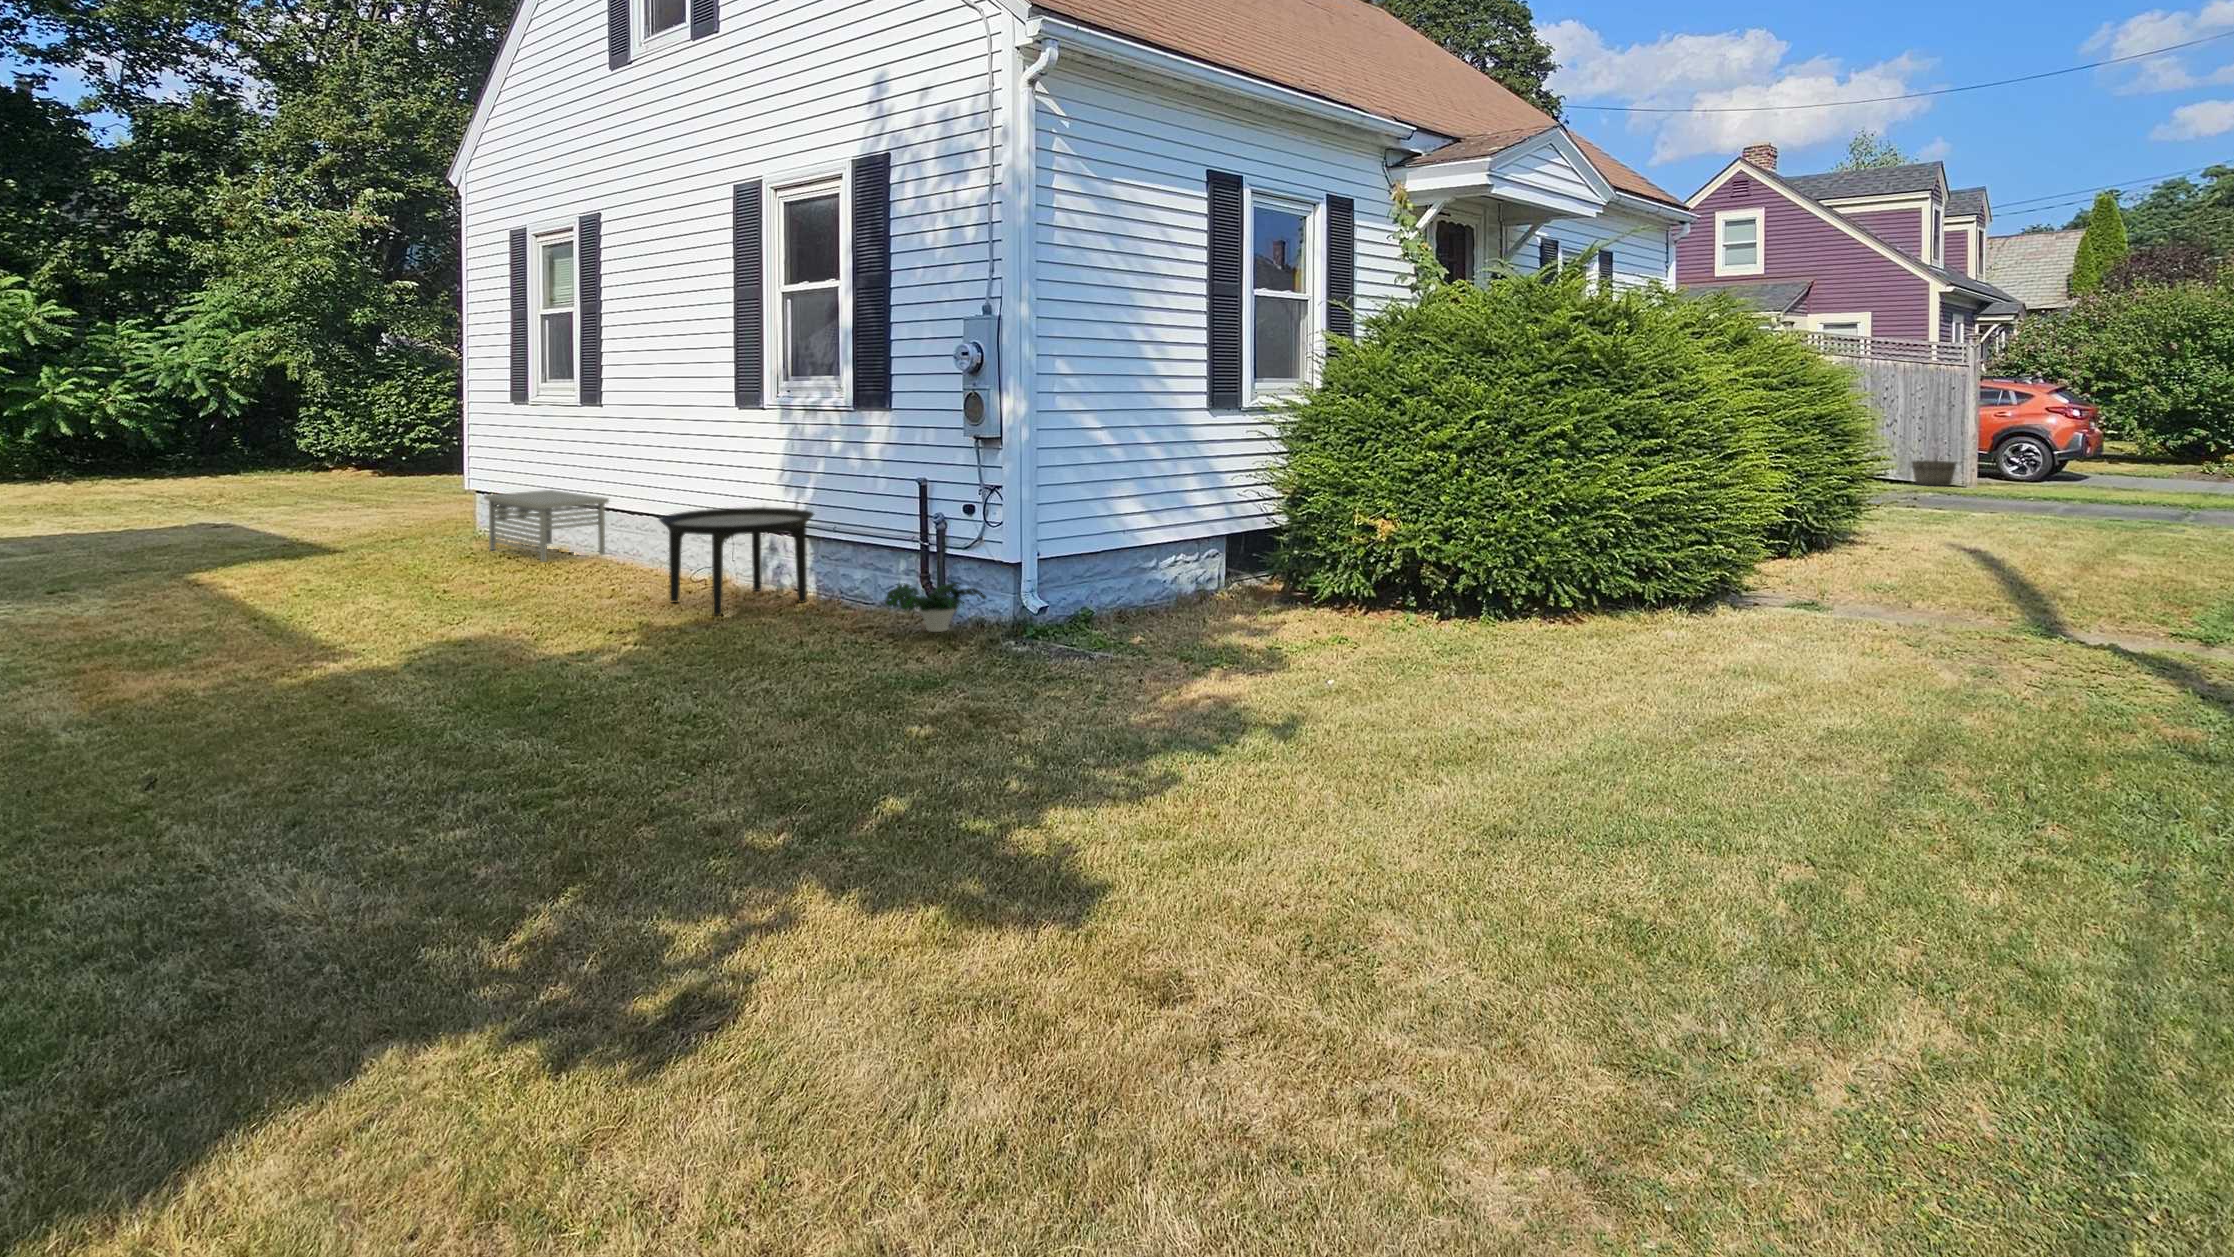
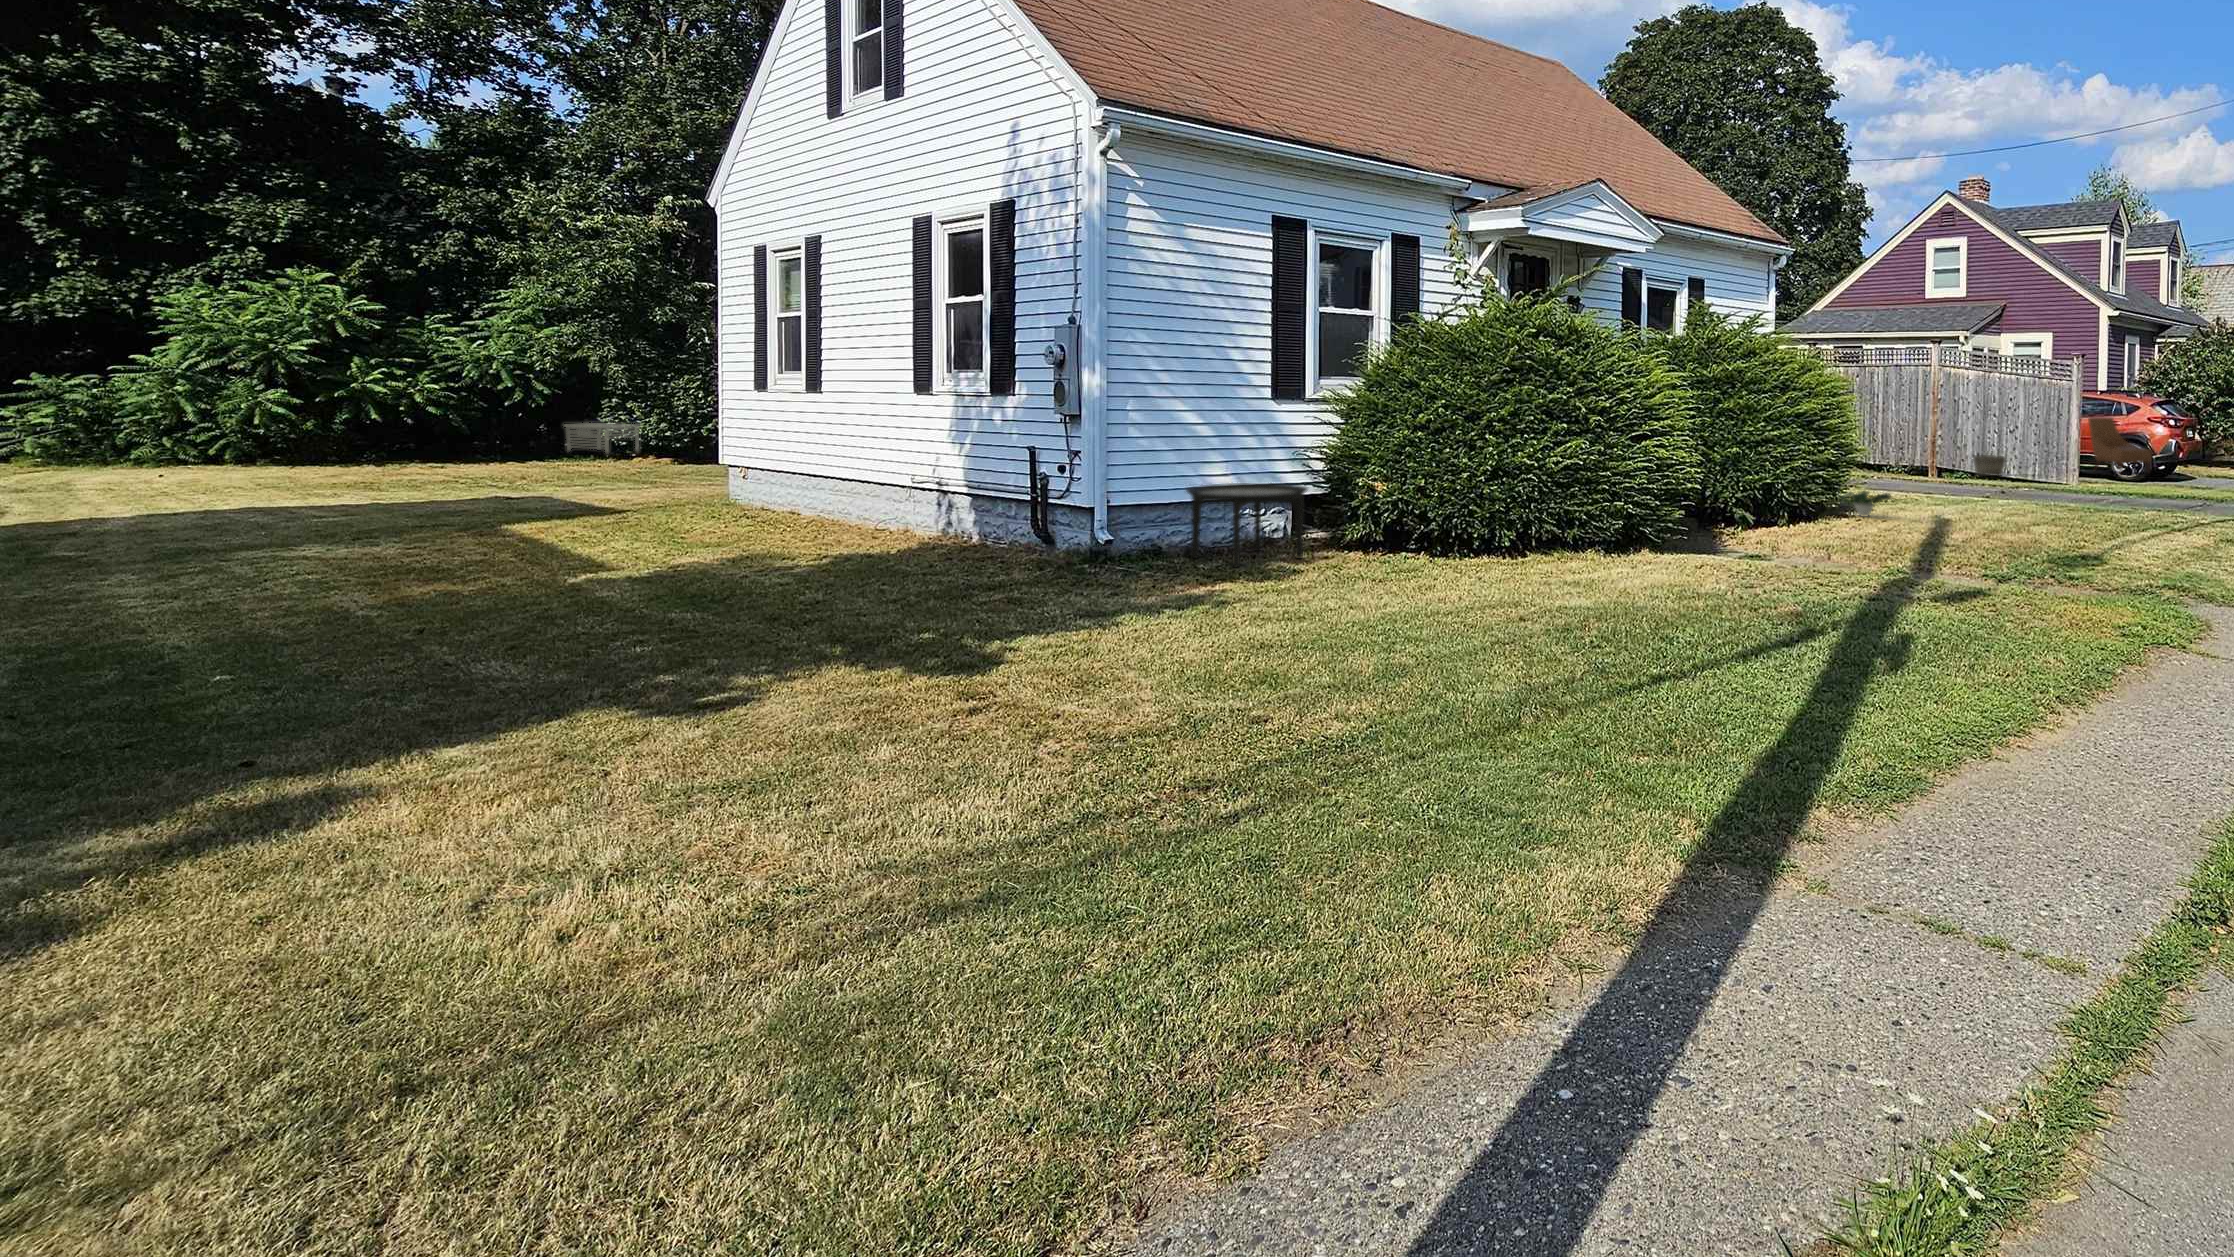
chair: none [2041,412,2131,483] -> present [2088,417,2152,473]
storage bench: present [484,490,609,562] -> present [565,423,640,454]
round table: present [659,507,814,616] -> present [1186,483,1308,567]
potted plant: present [885,582,986,632] -> present [1842,491,1891,517]

